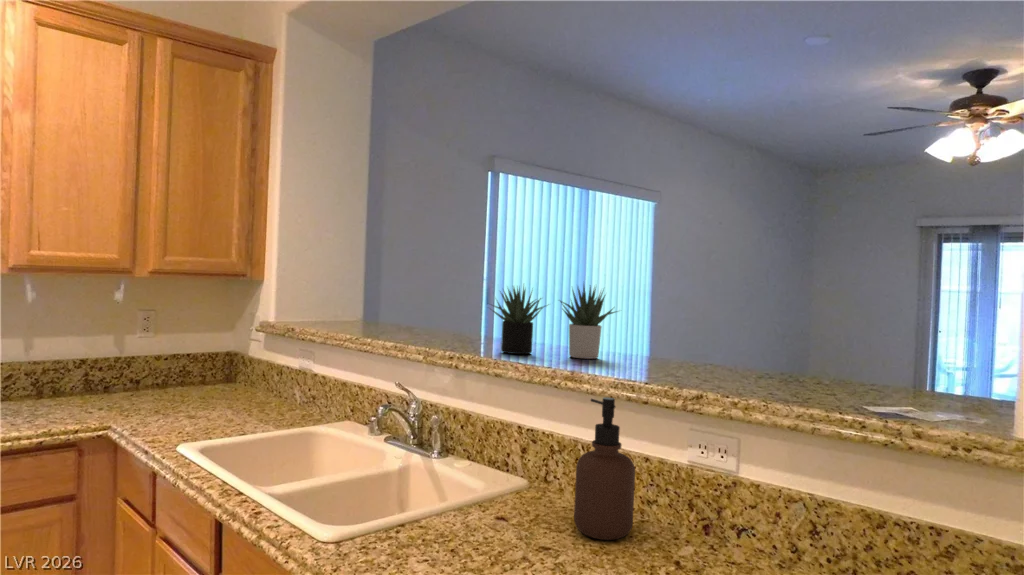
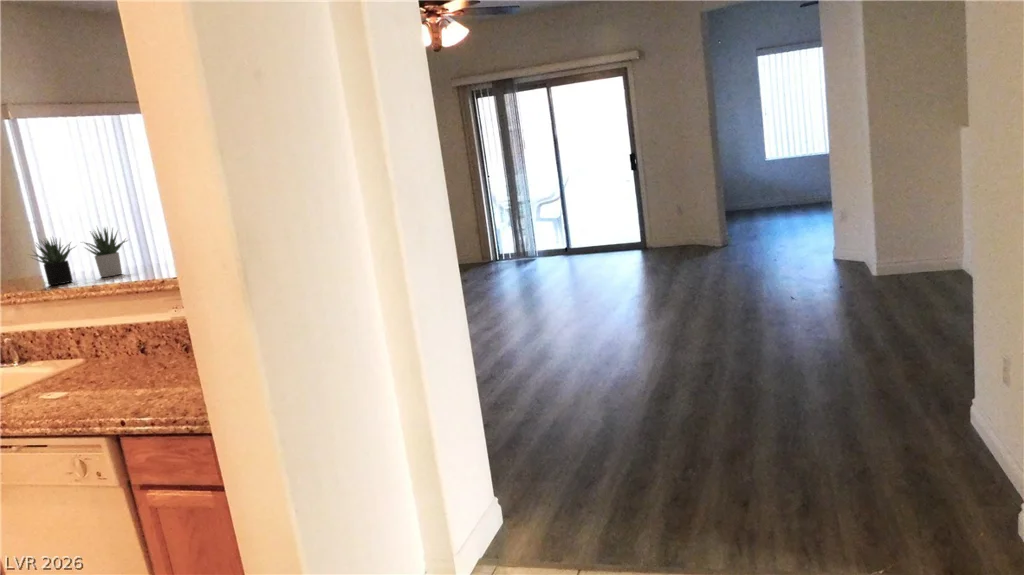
soap dispenser: present [574,397,635,540] -> none [101,294,144,372]

